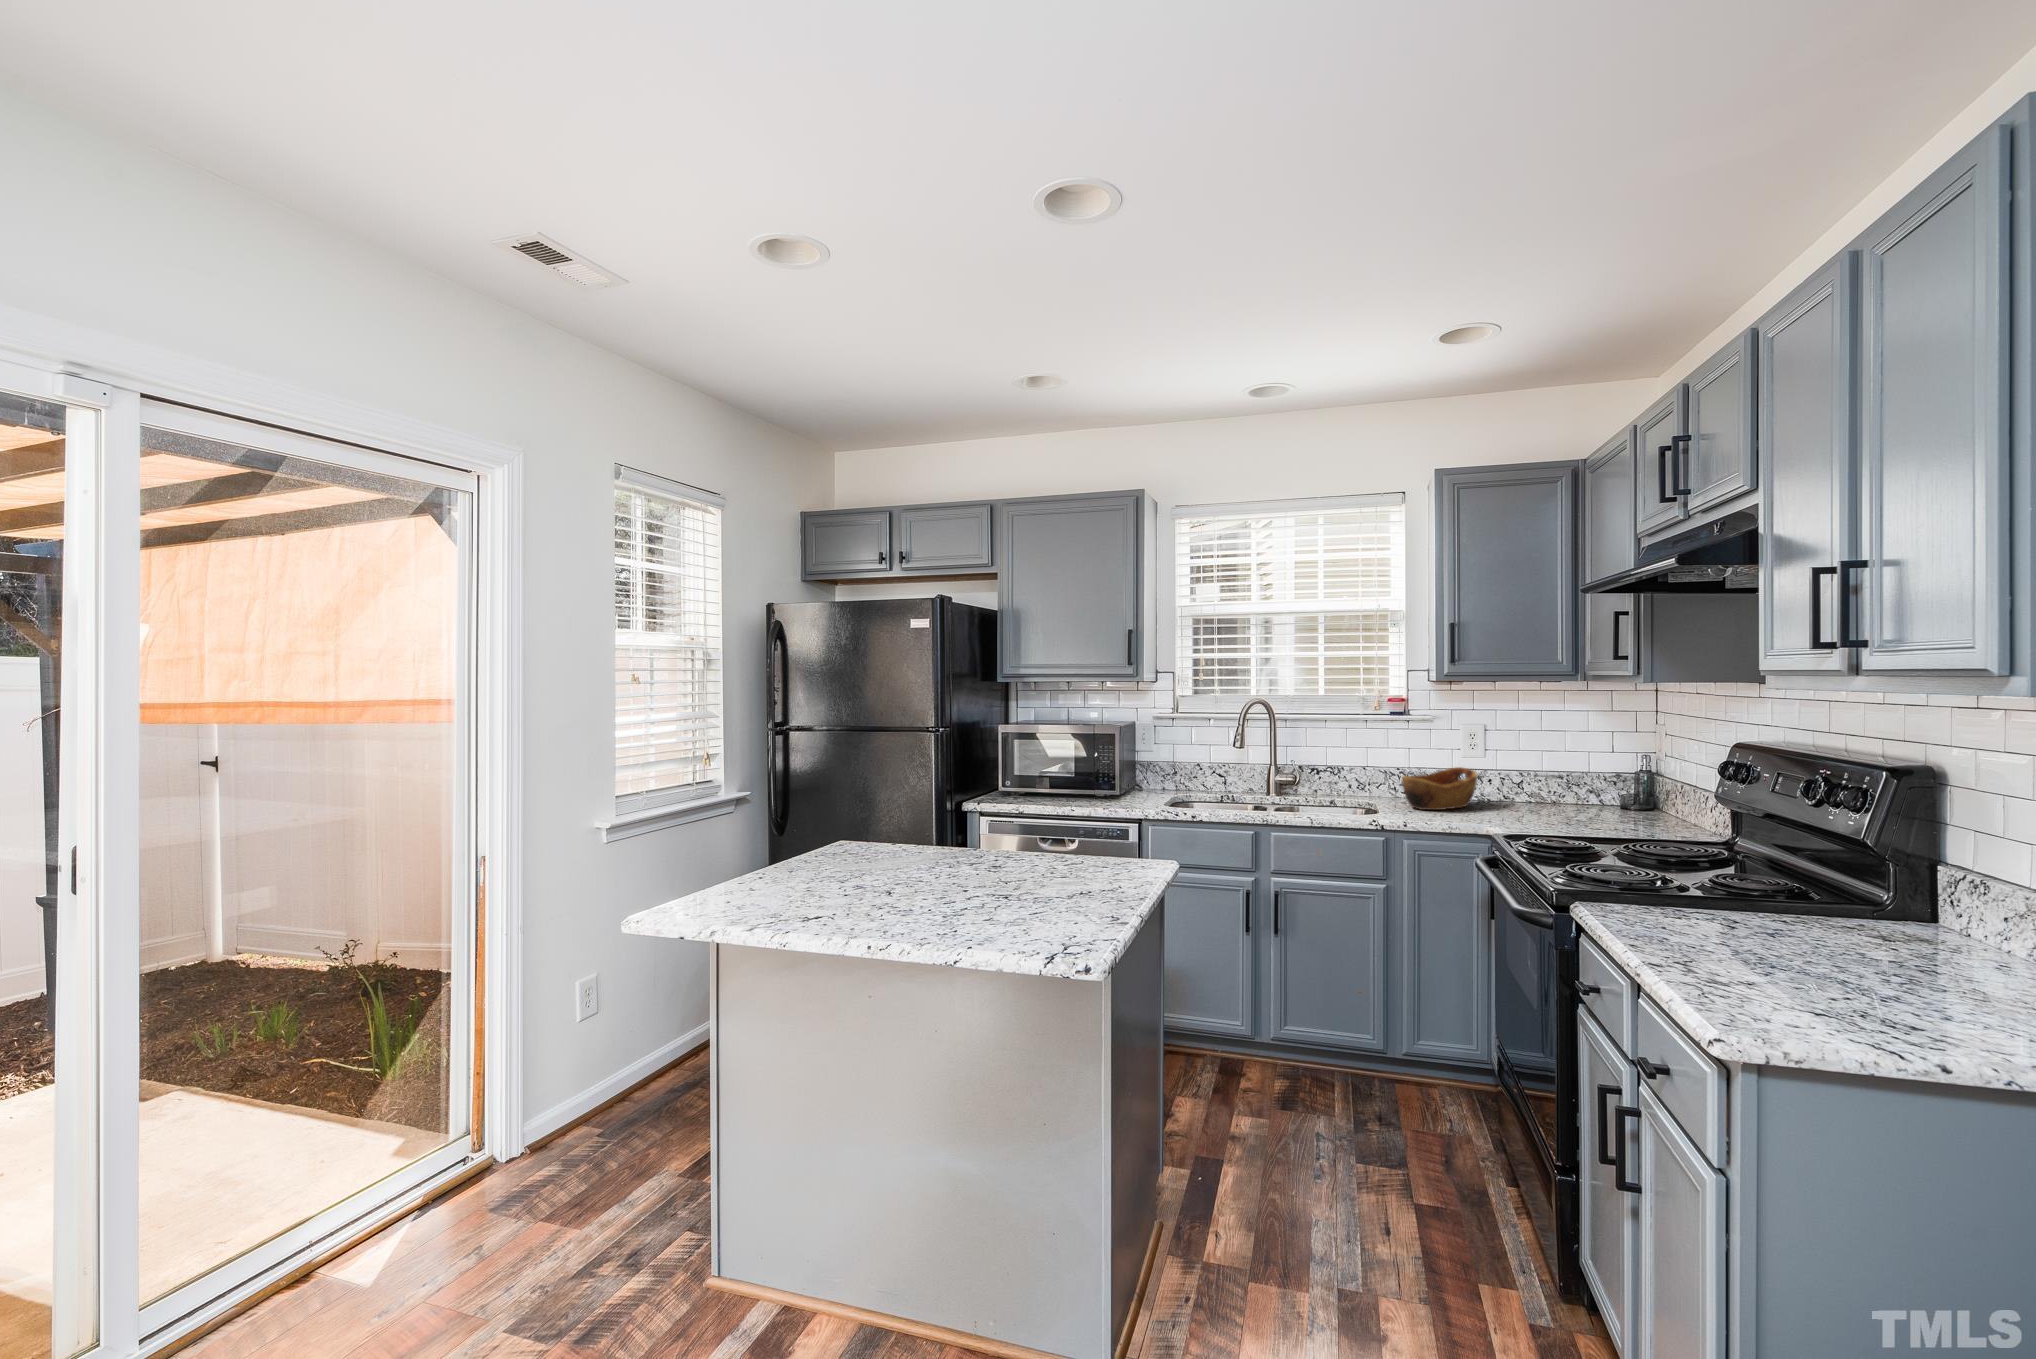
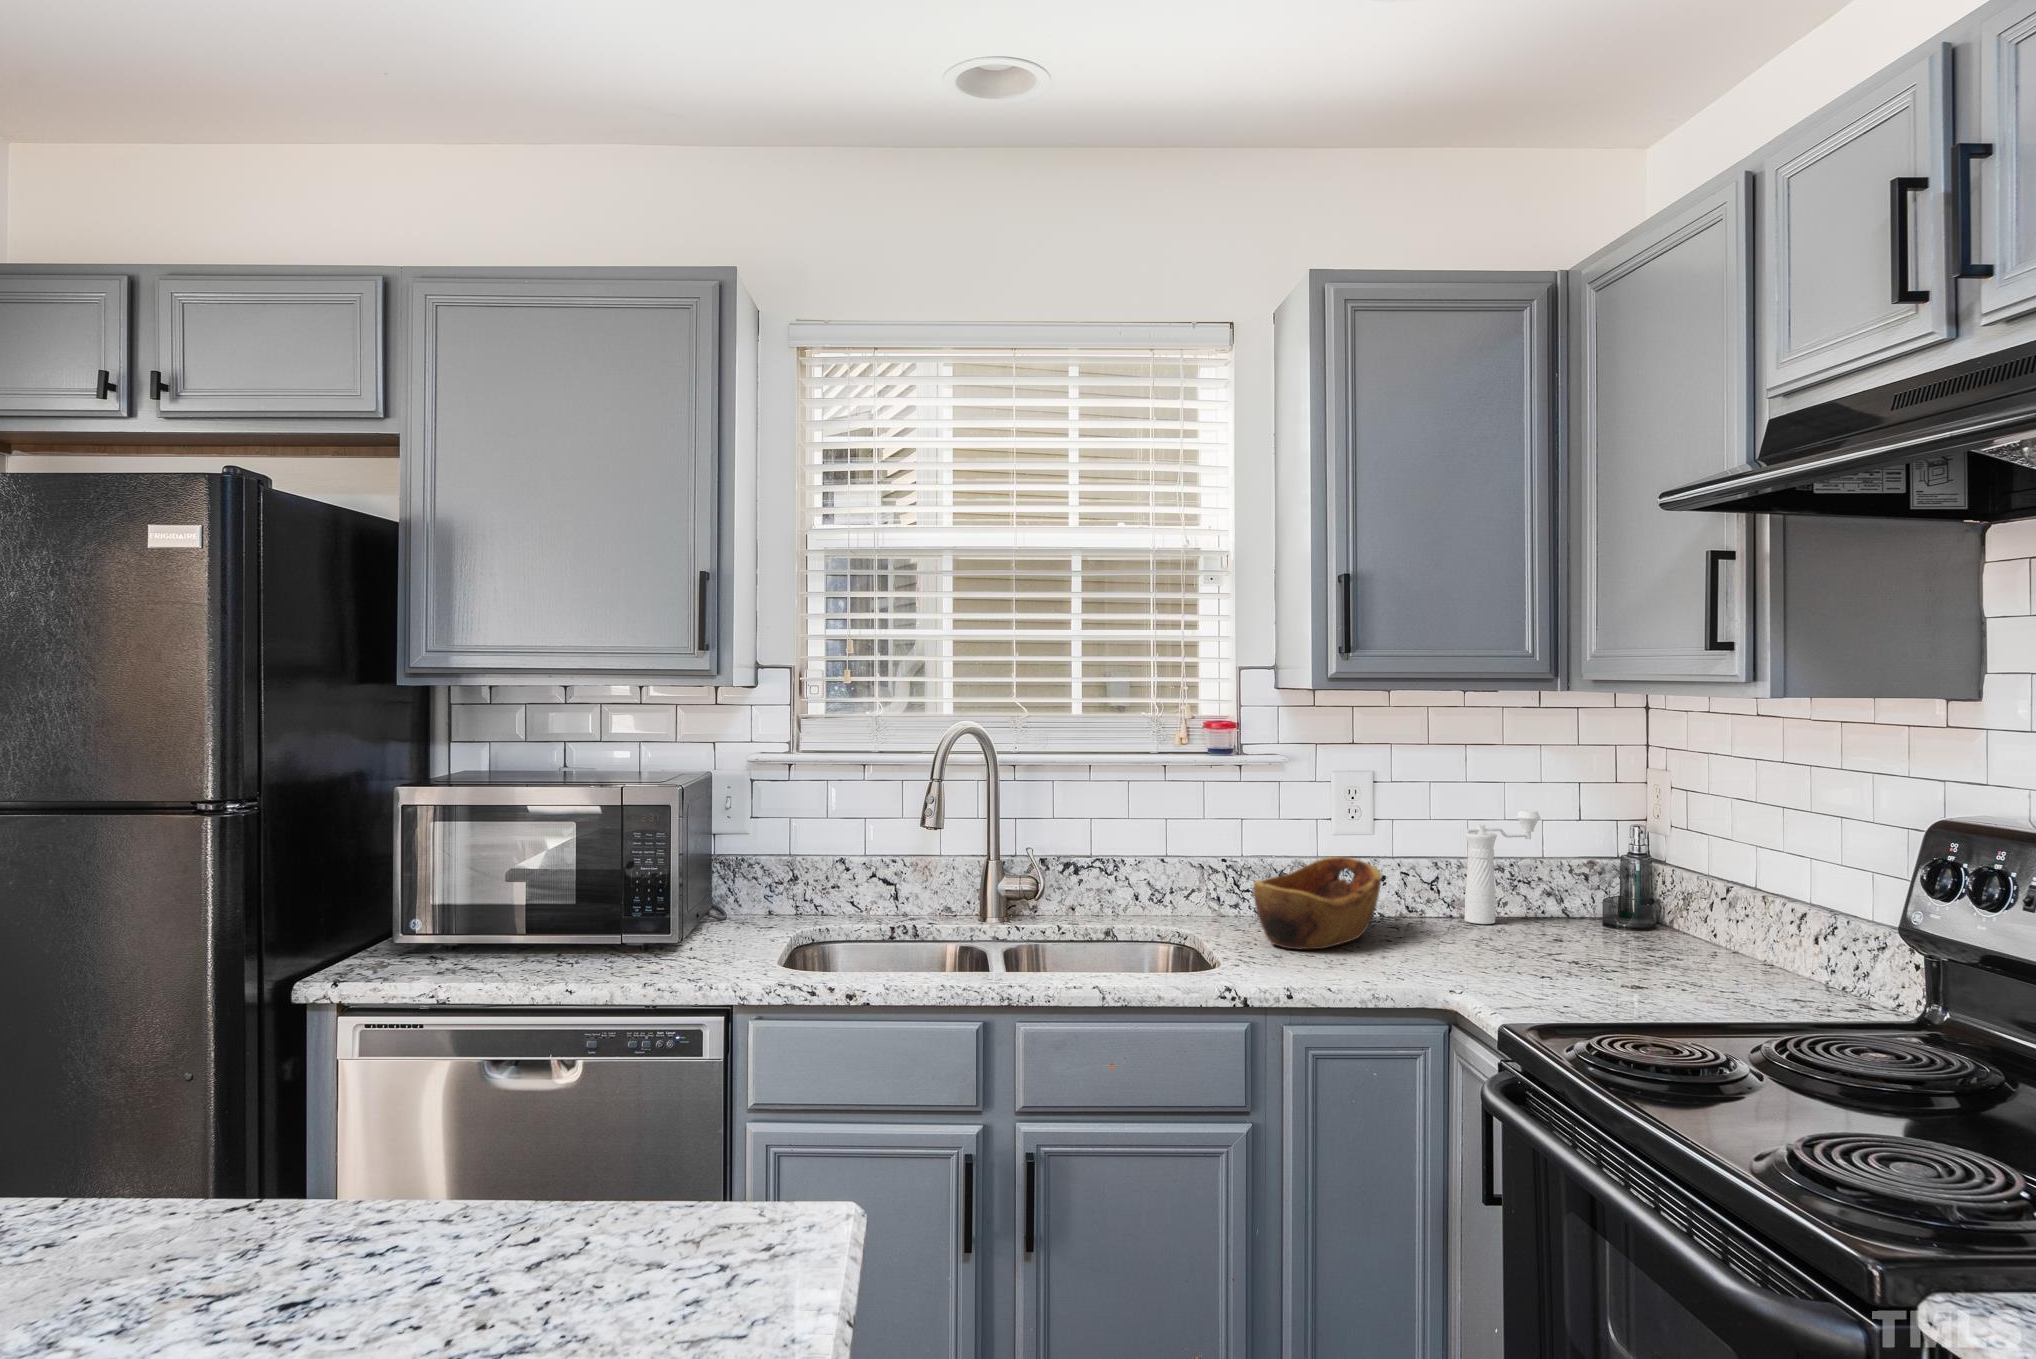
pepper mill: none [1536,745,1584,806] -> present [1465,810,1540,924]

